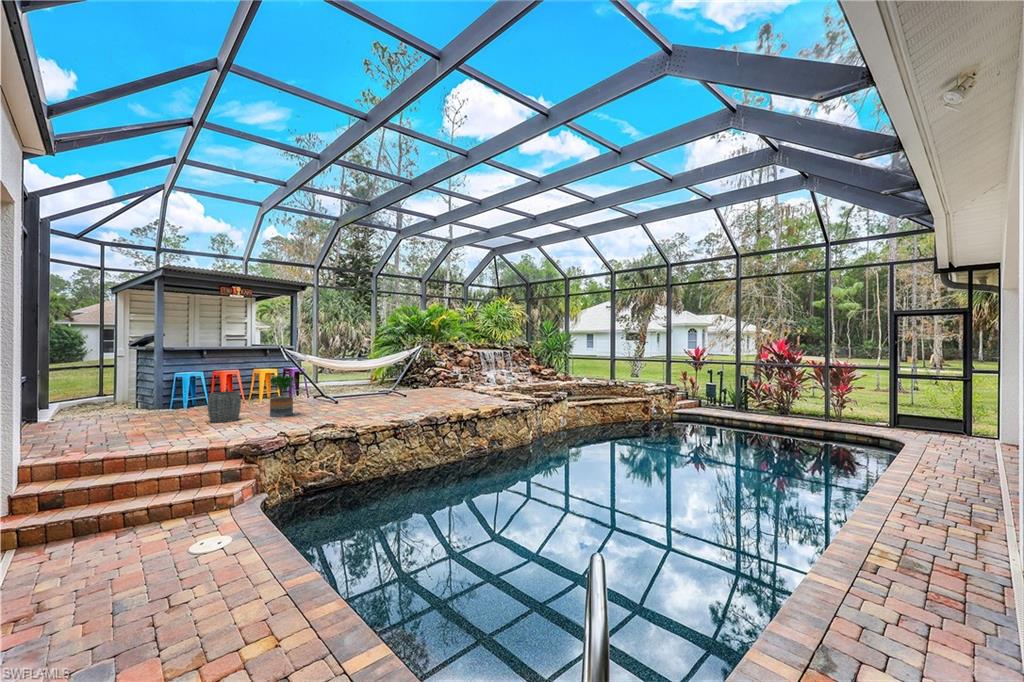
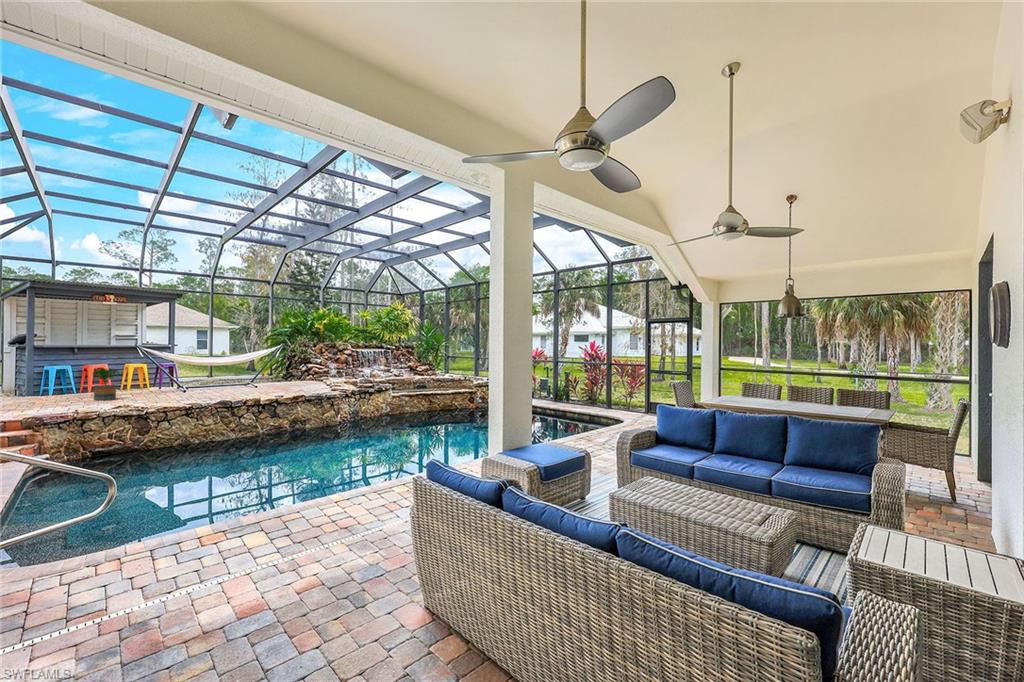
woven basket: present [208,391,241,422] -> none [36,381,67,404]

